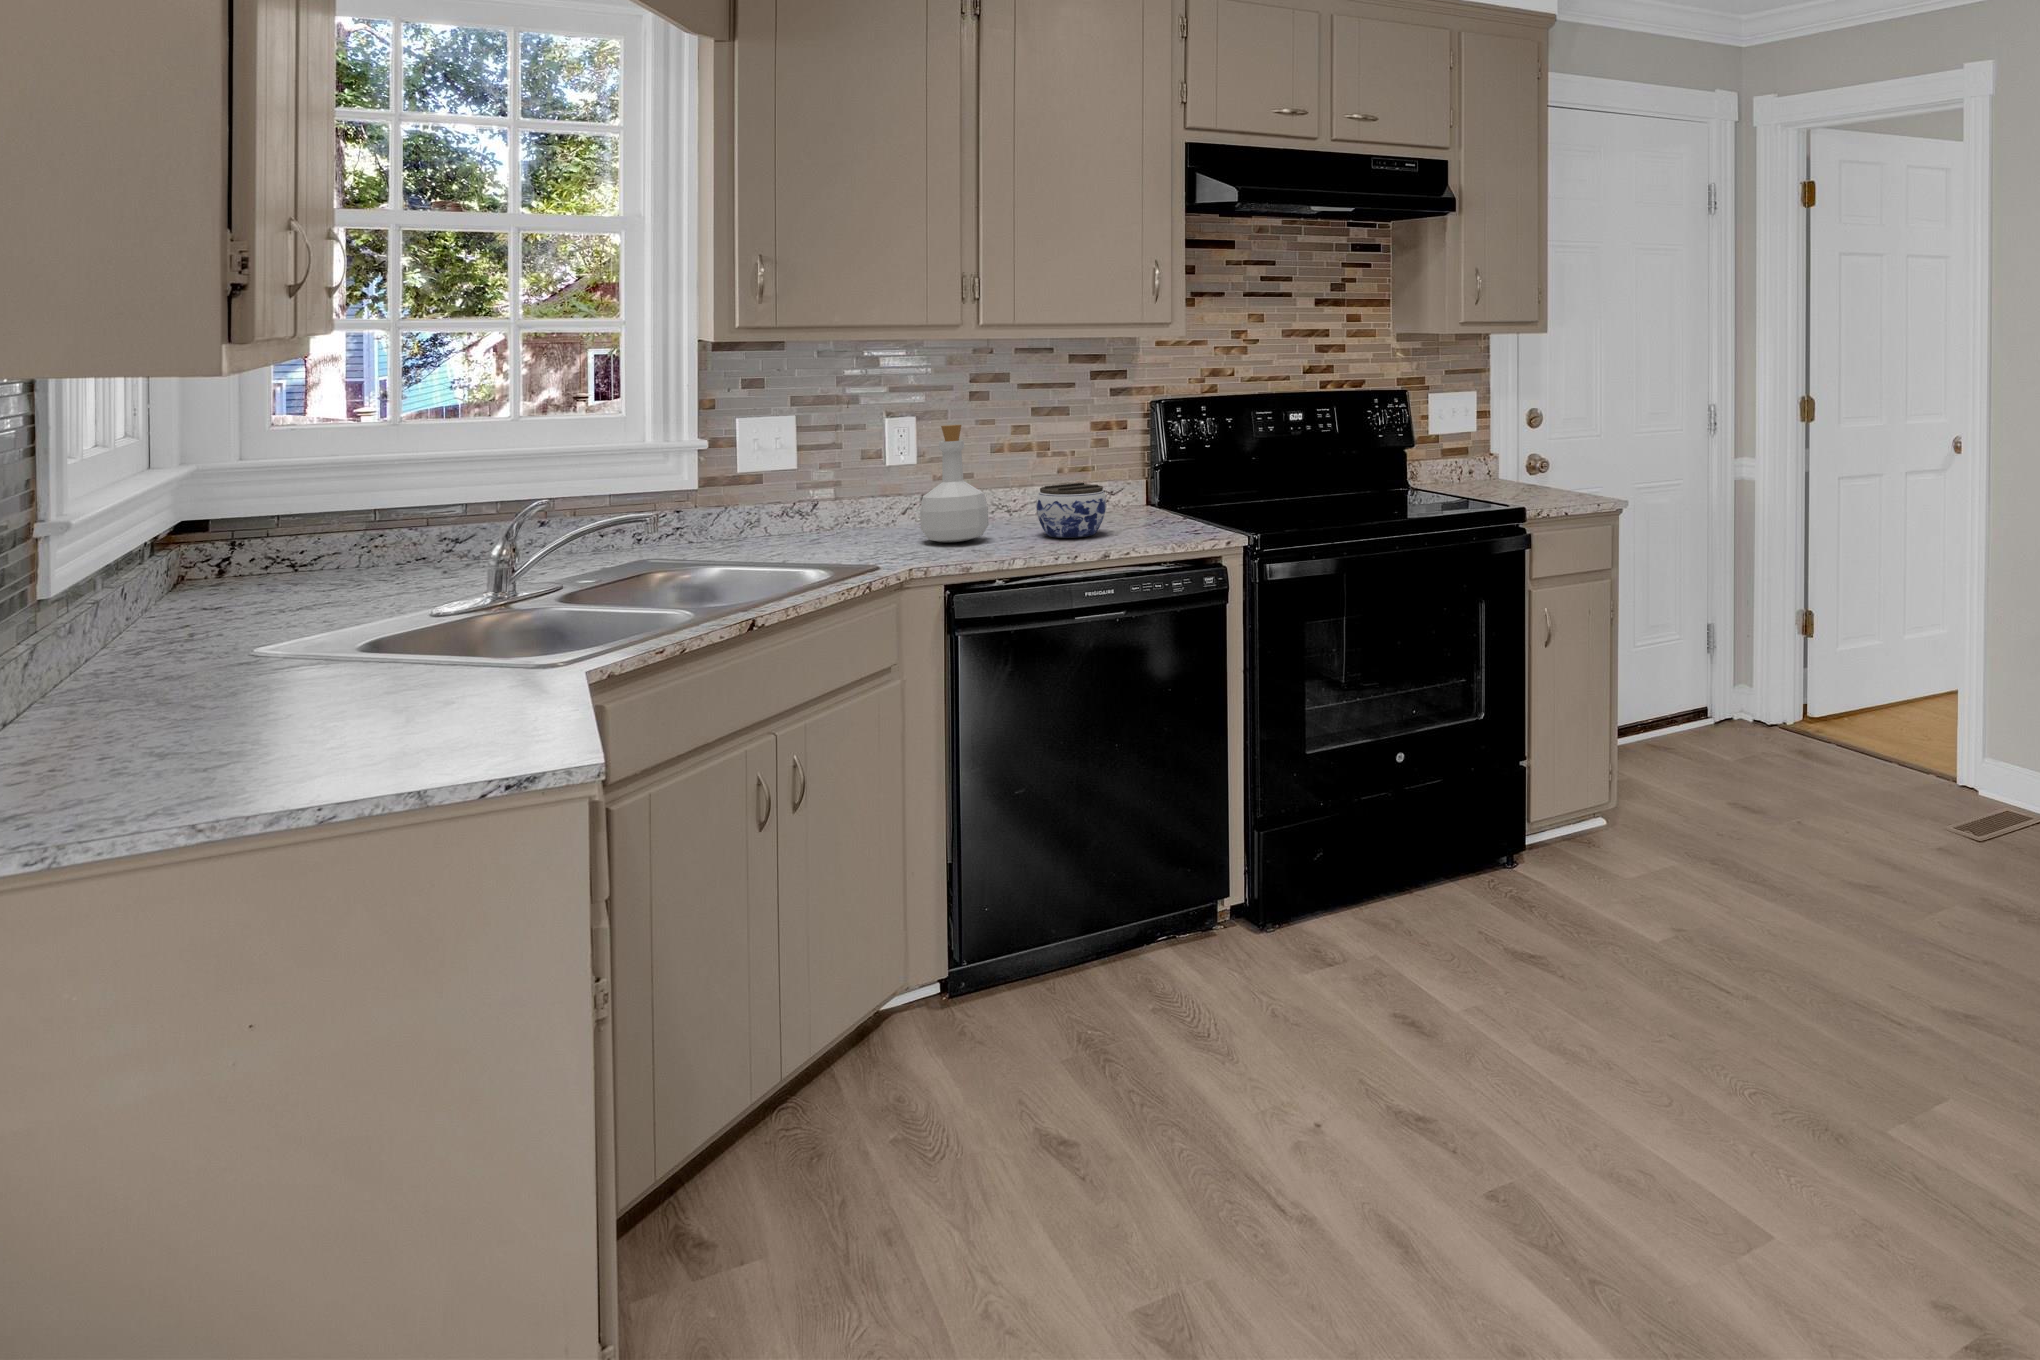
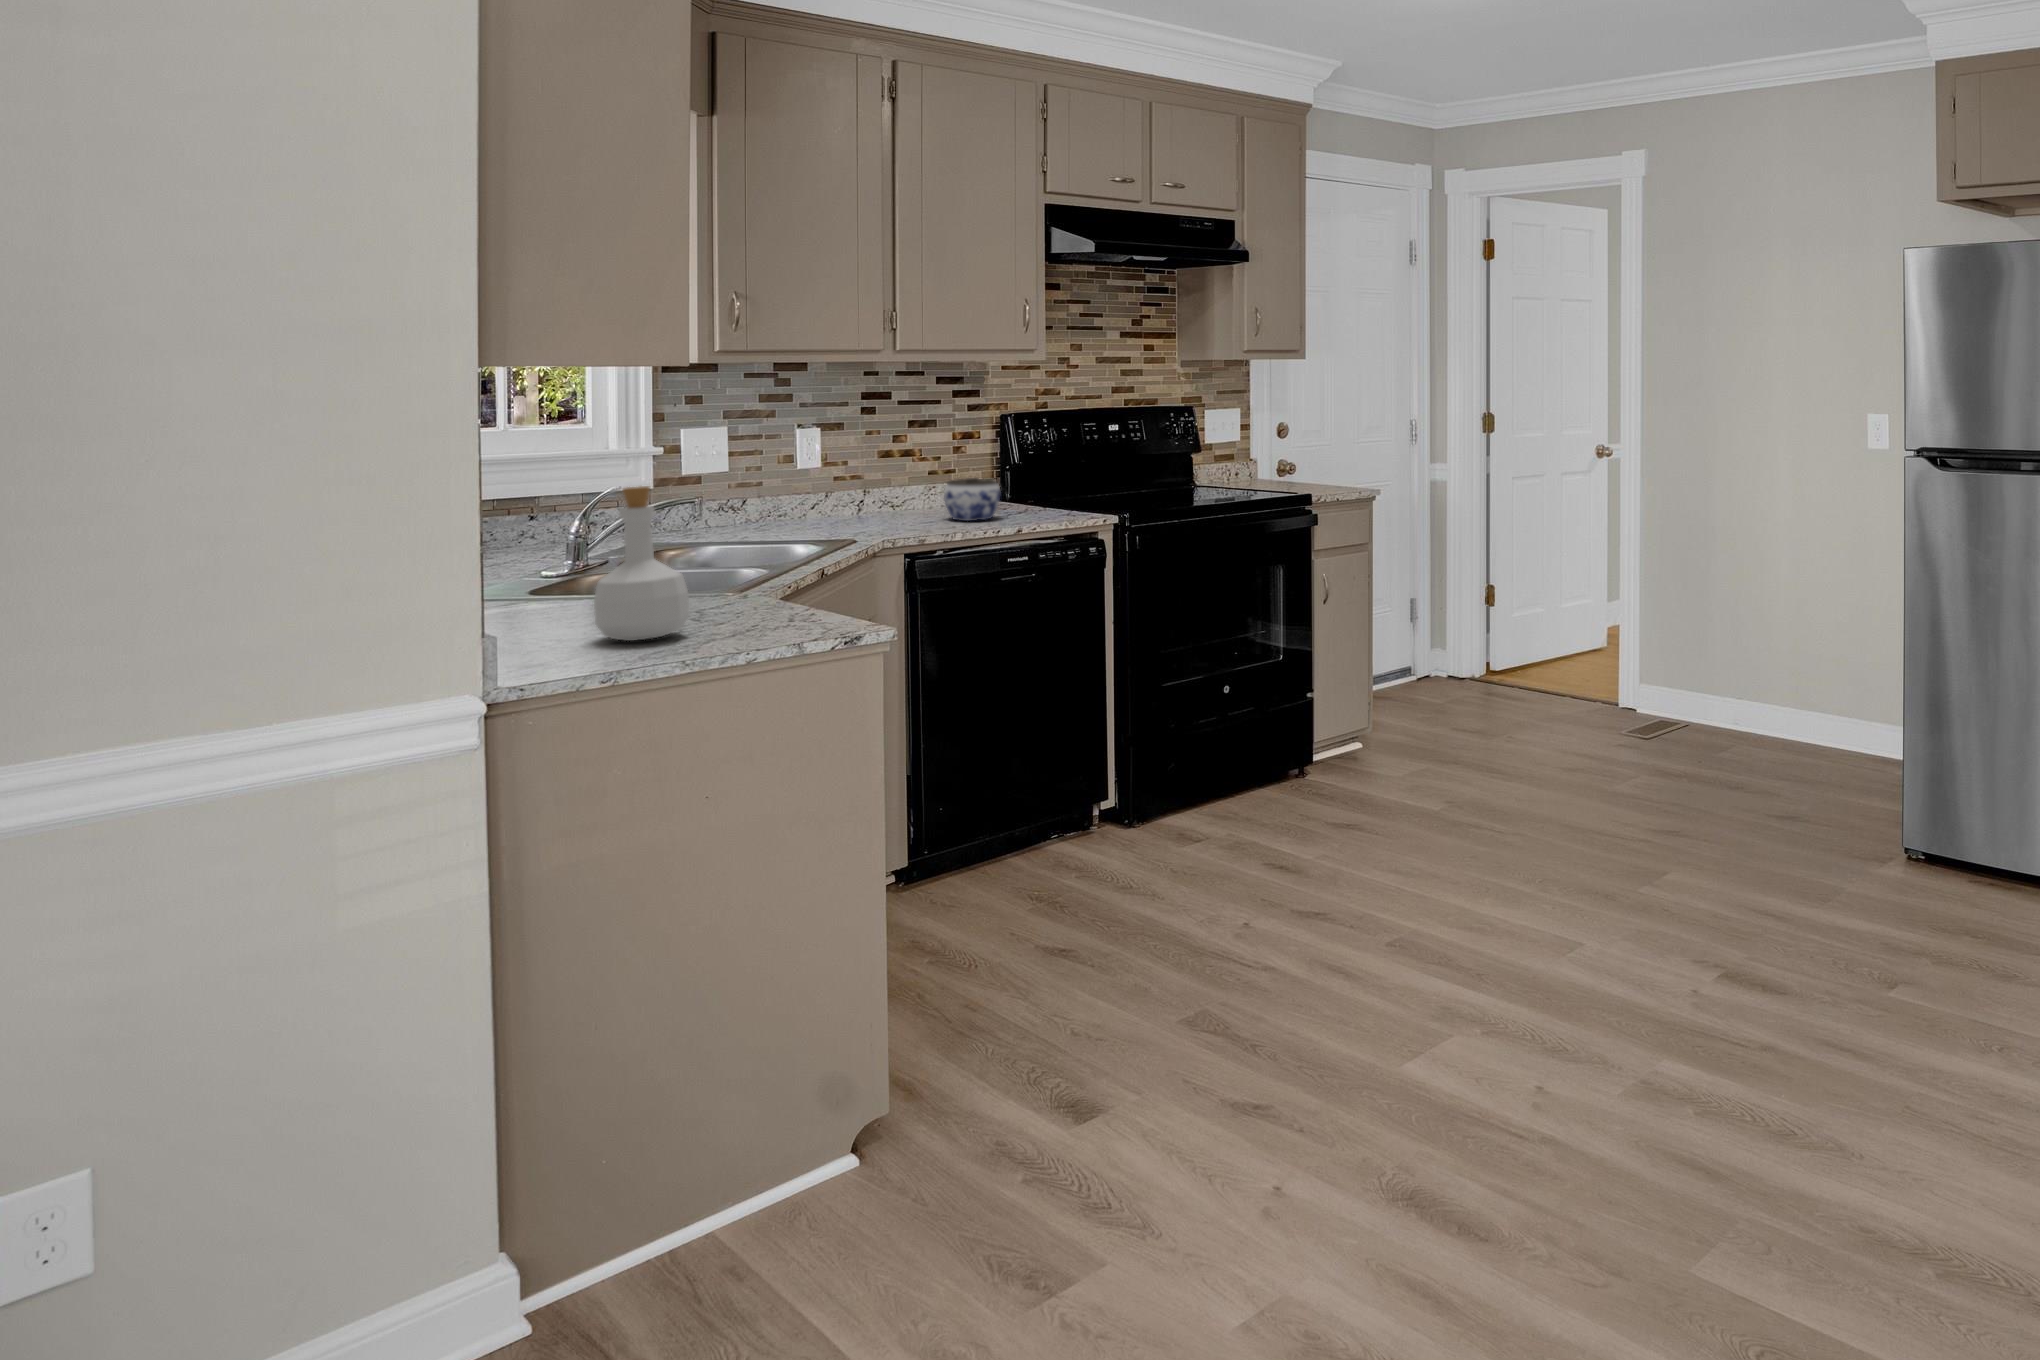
bottle: present [920,425,989,542] -> present [594,486,689,641]

